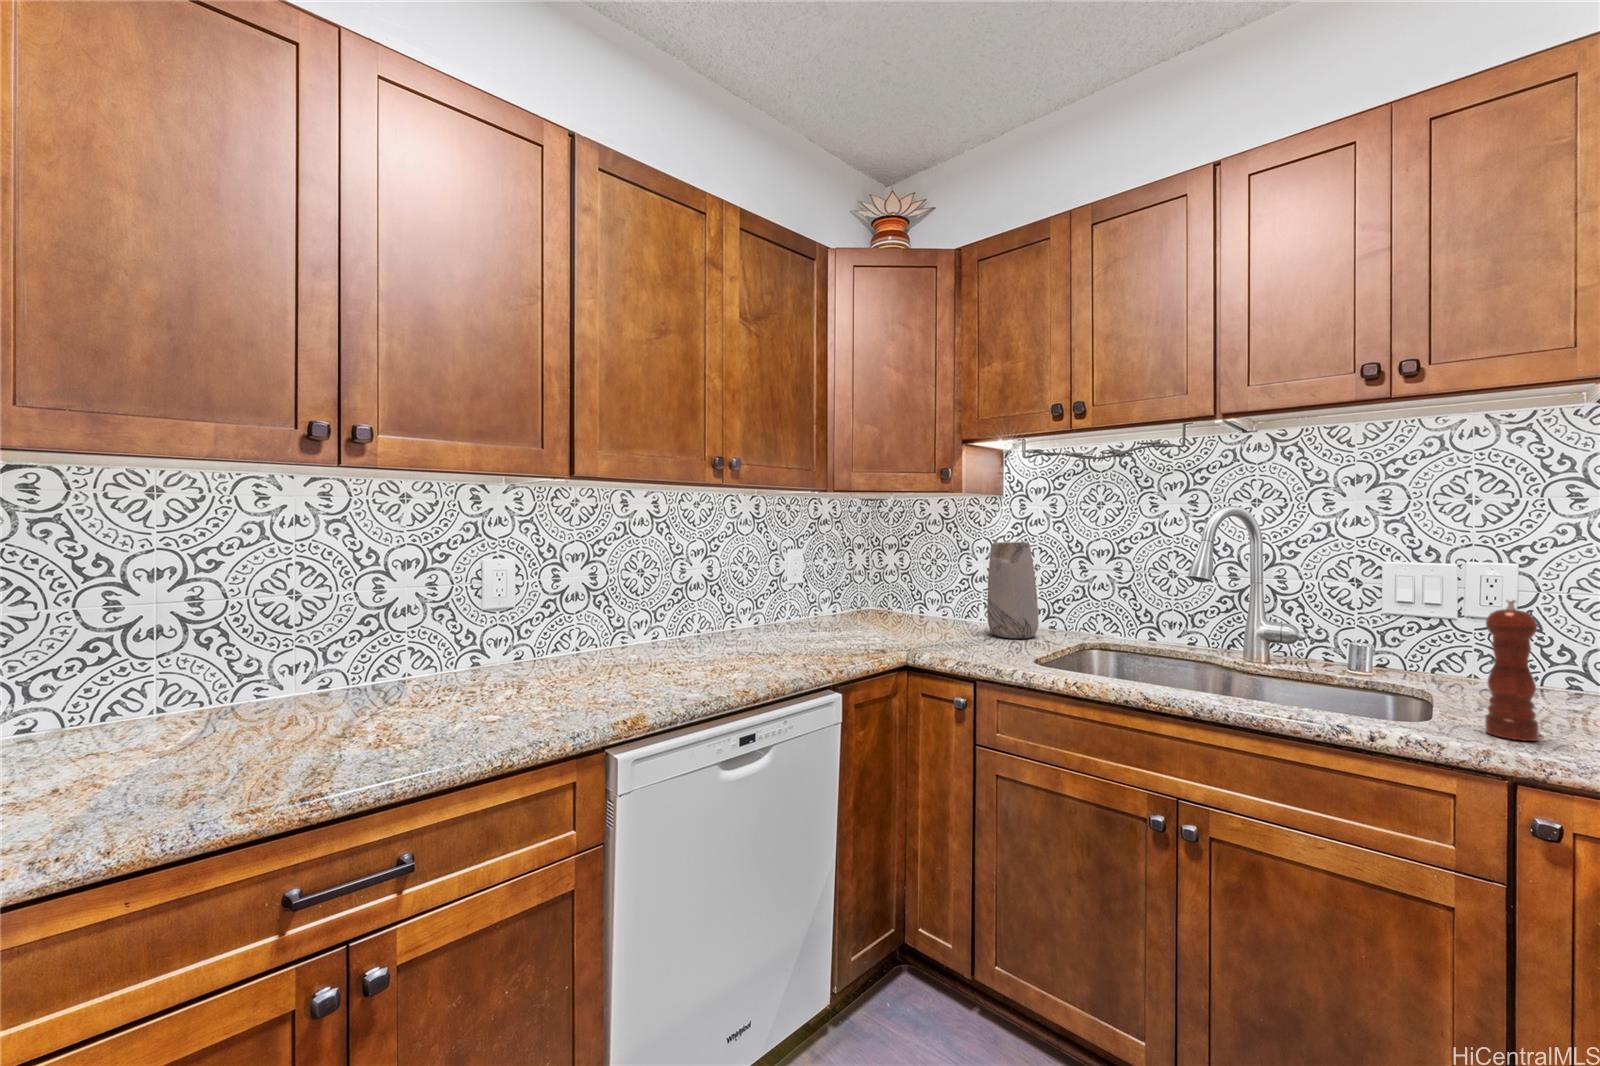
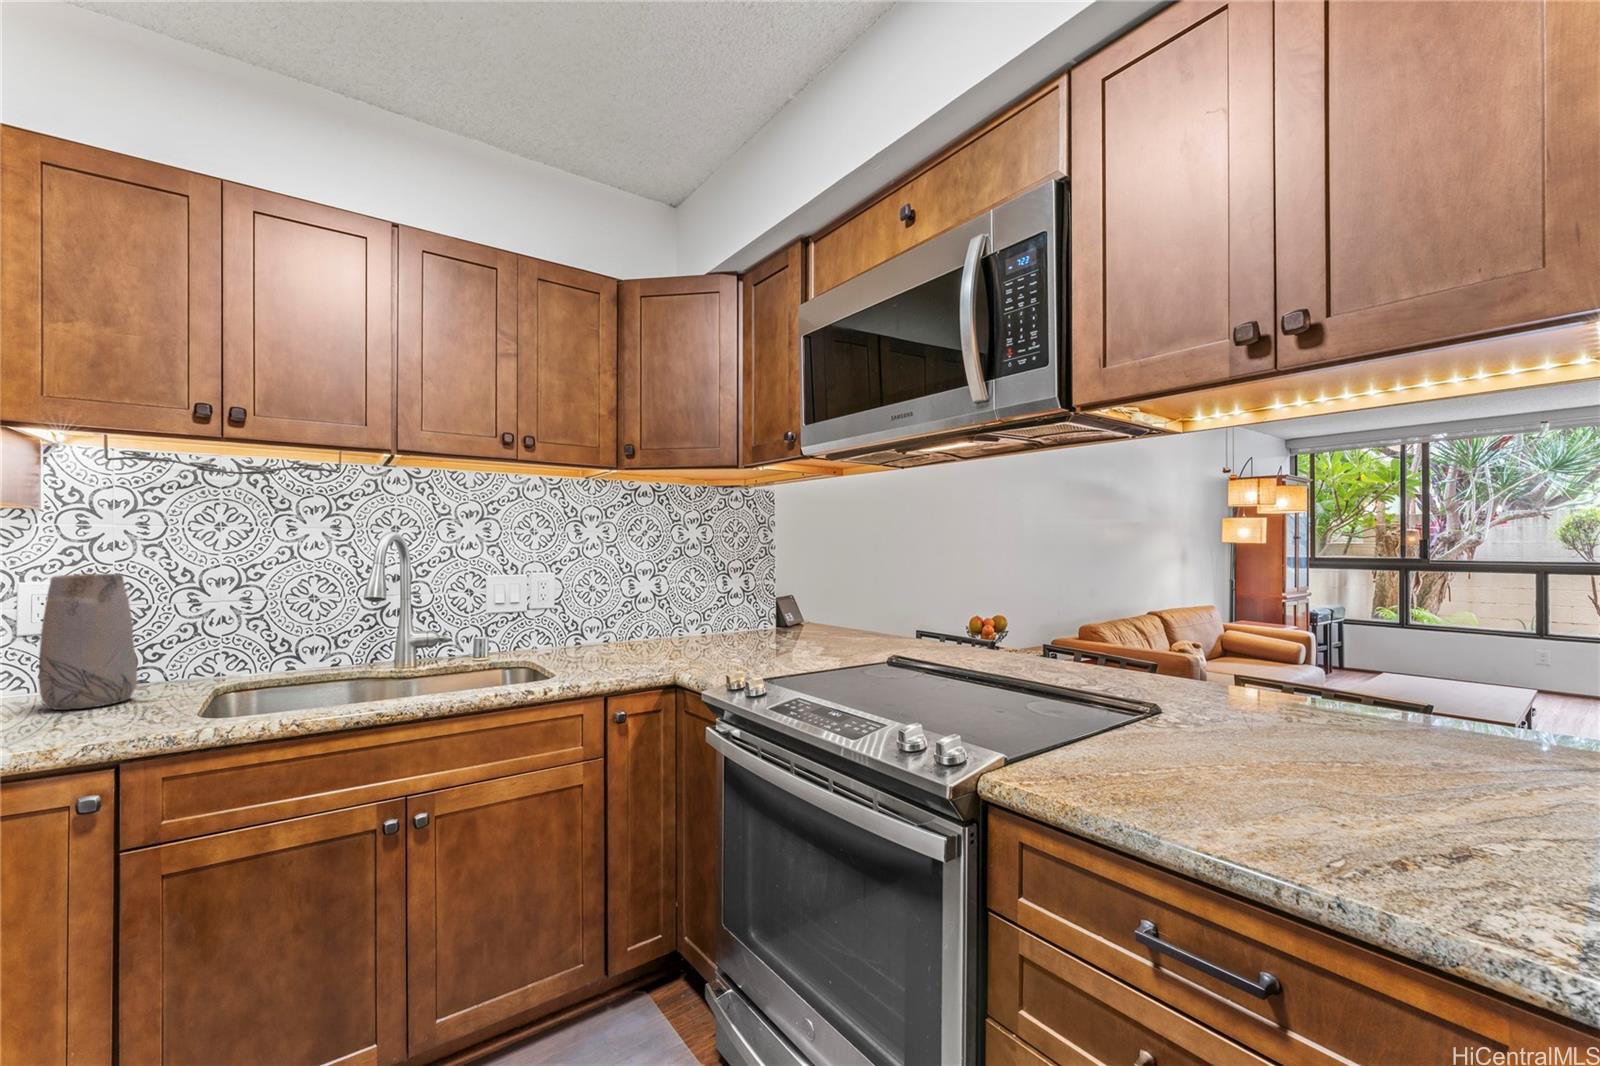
pepper mill: present [1485,600,1539,741] -> none [583,591,606,674]

